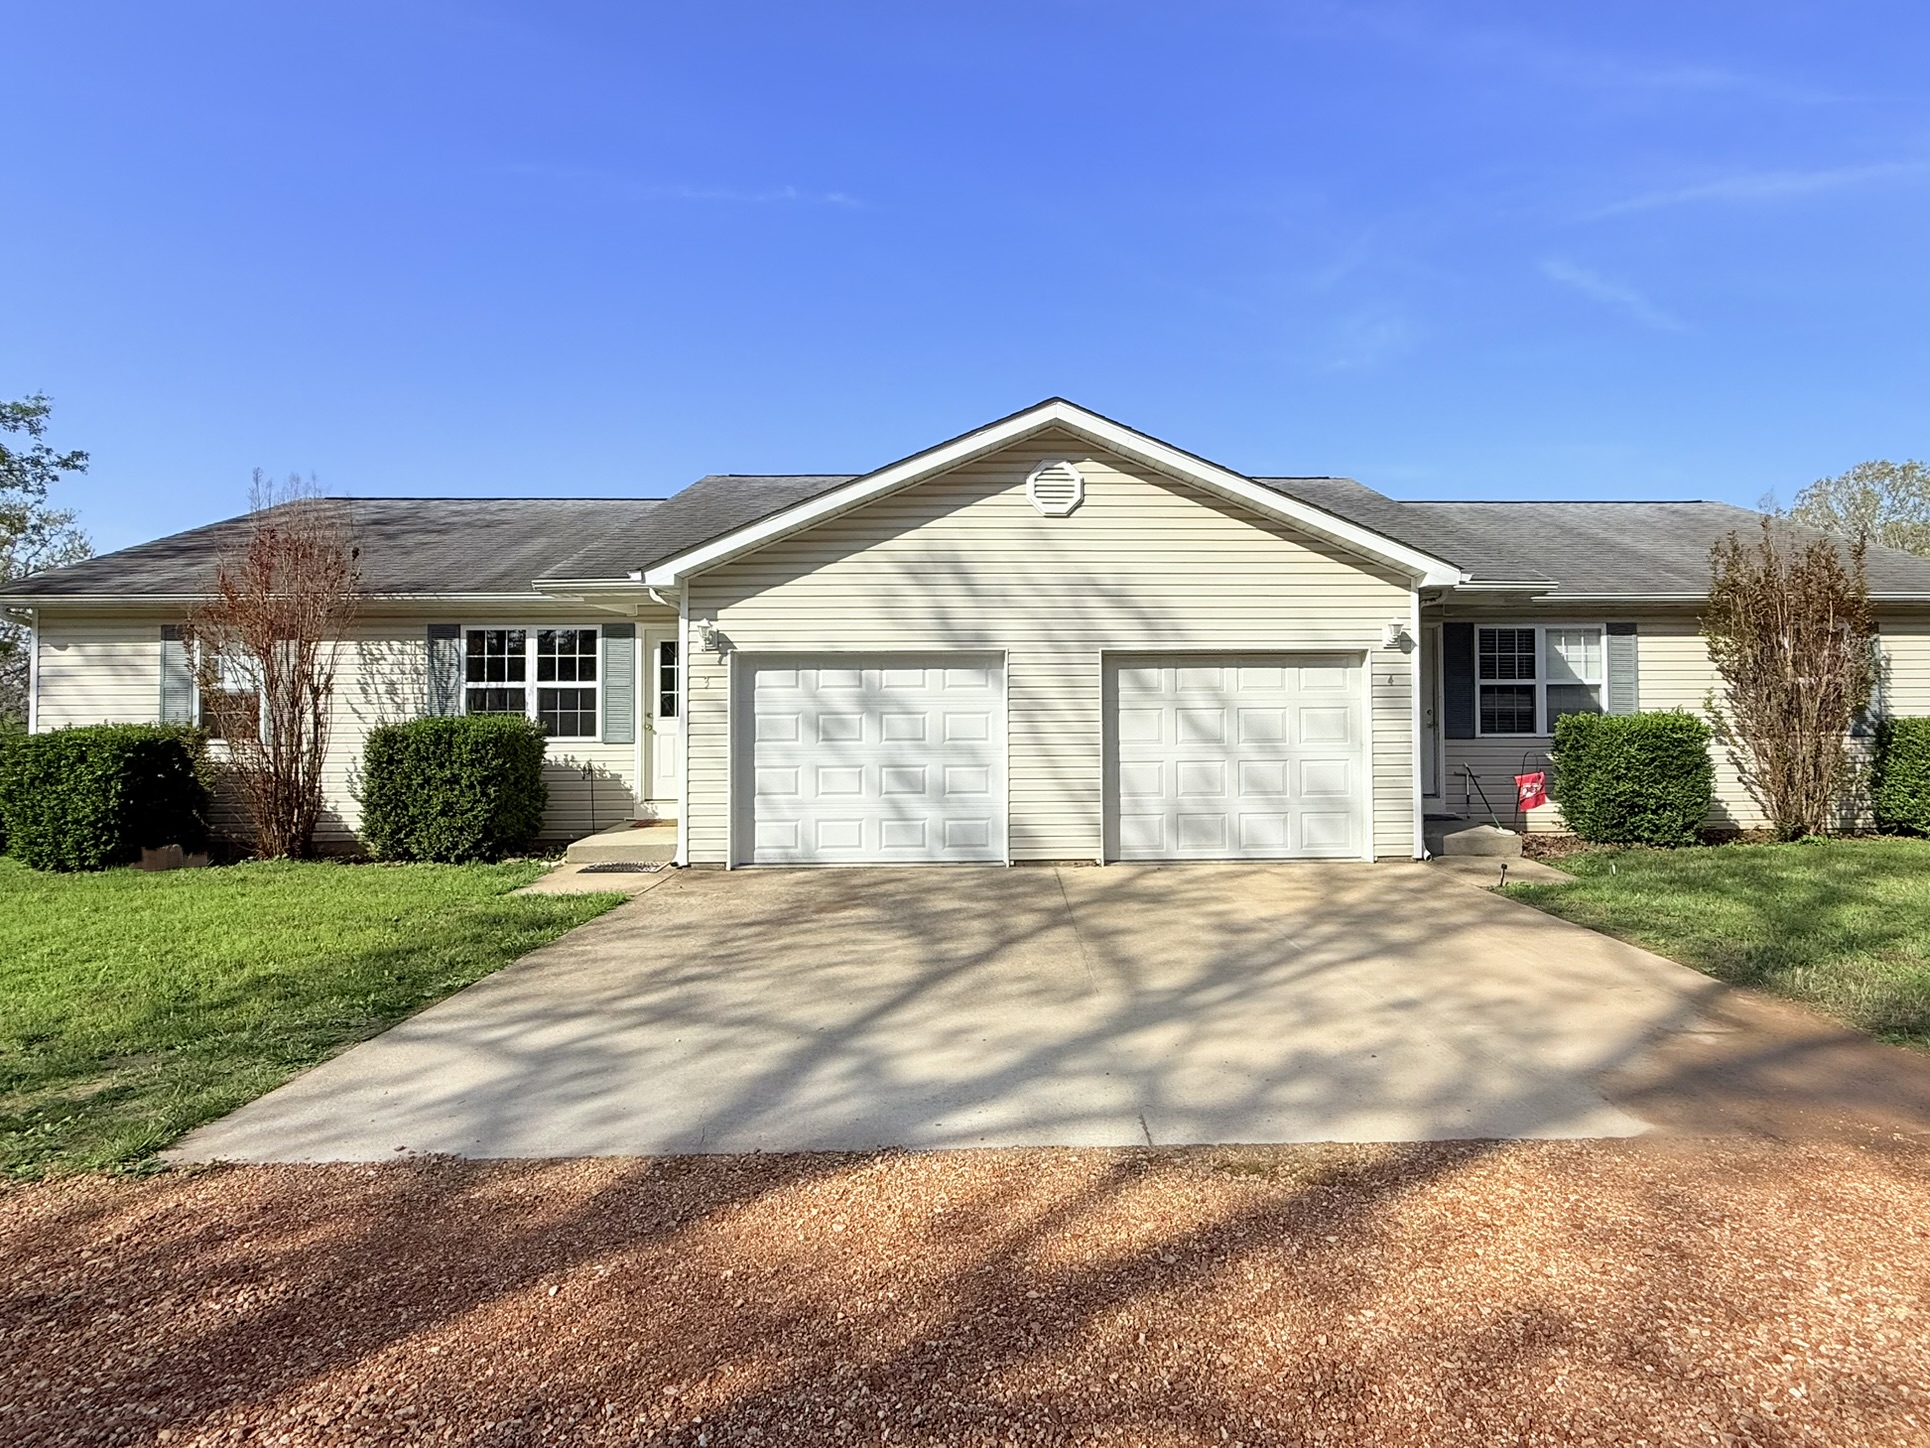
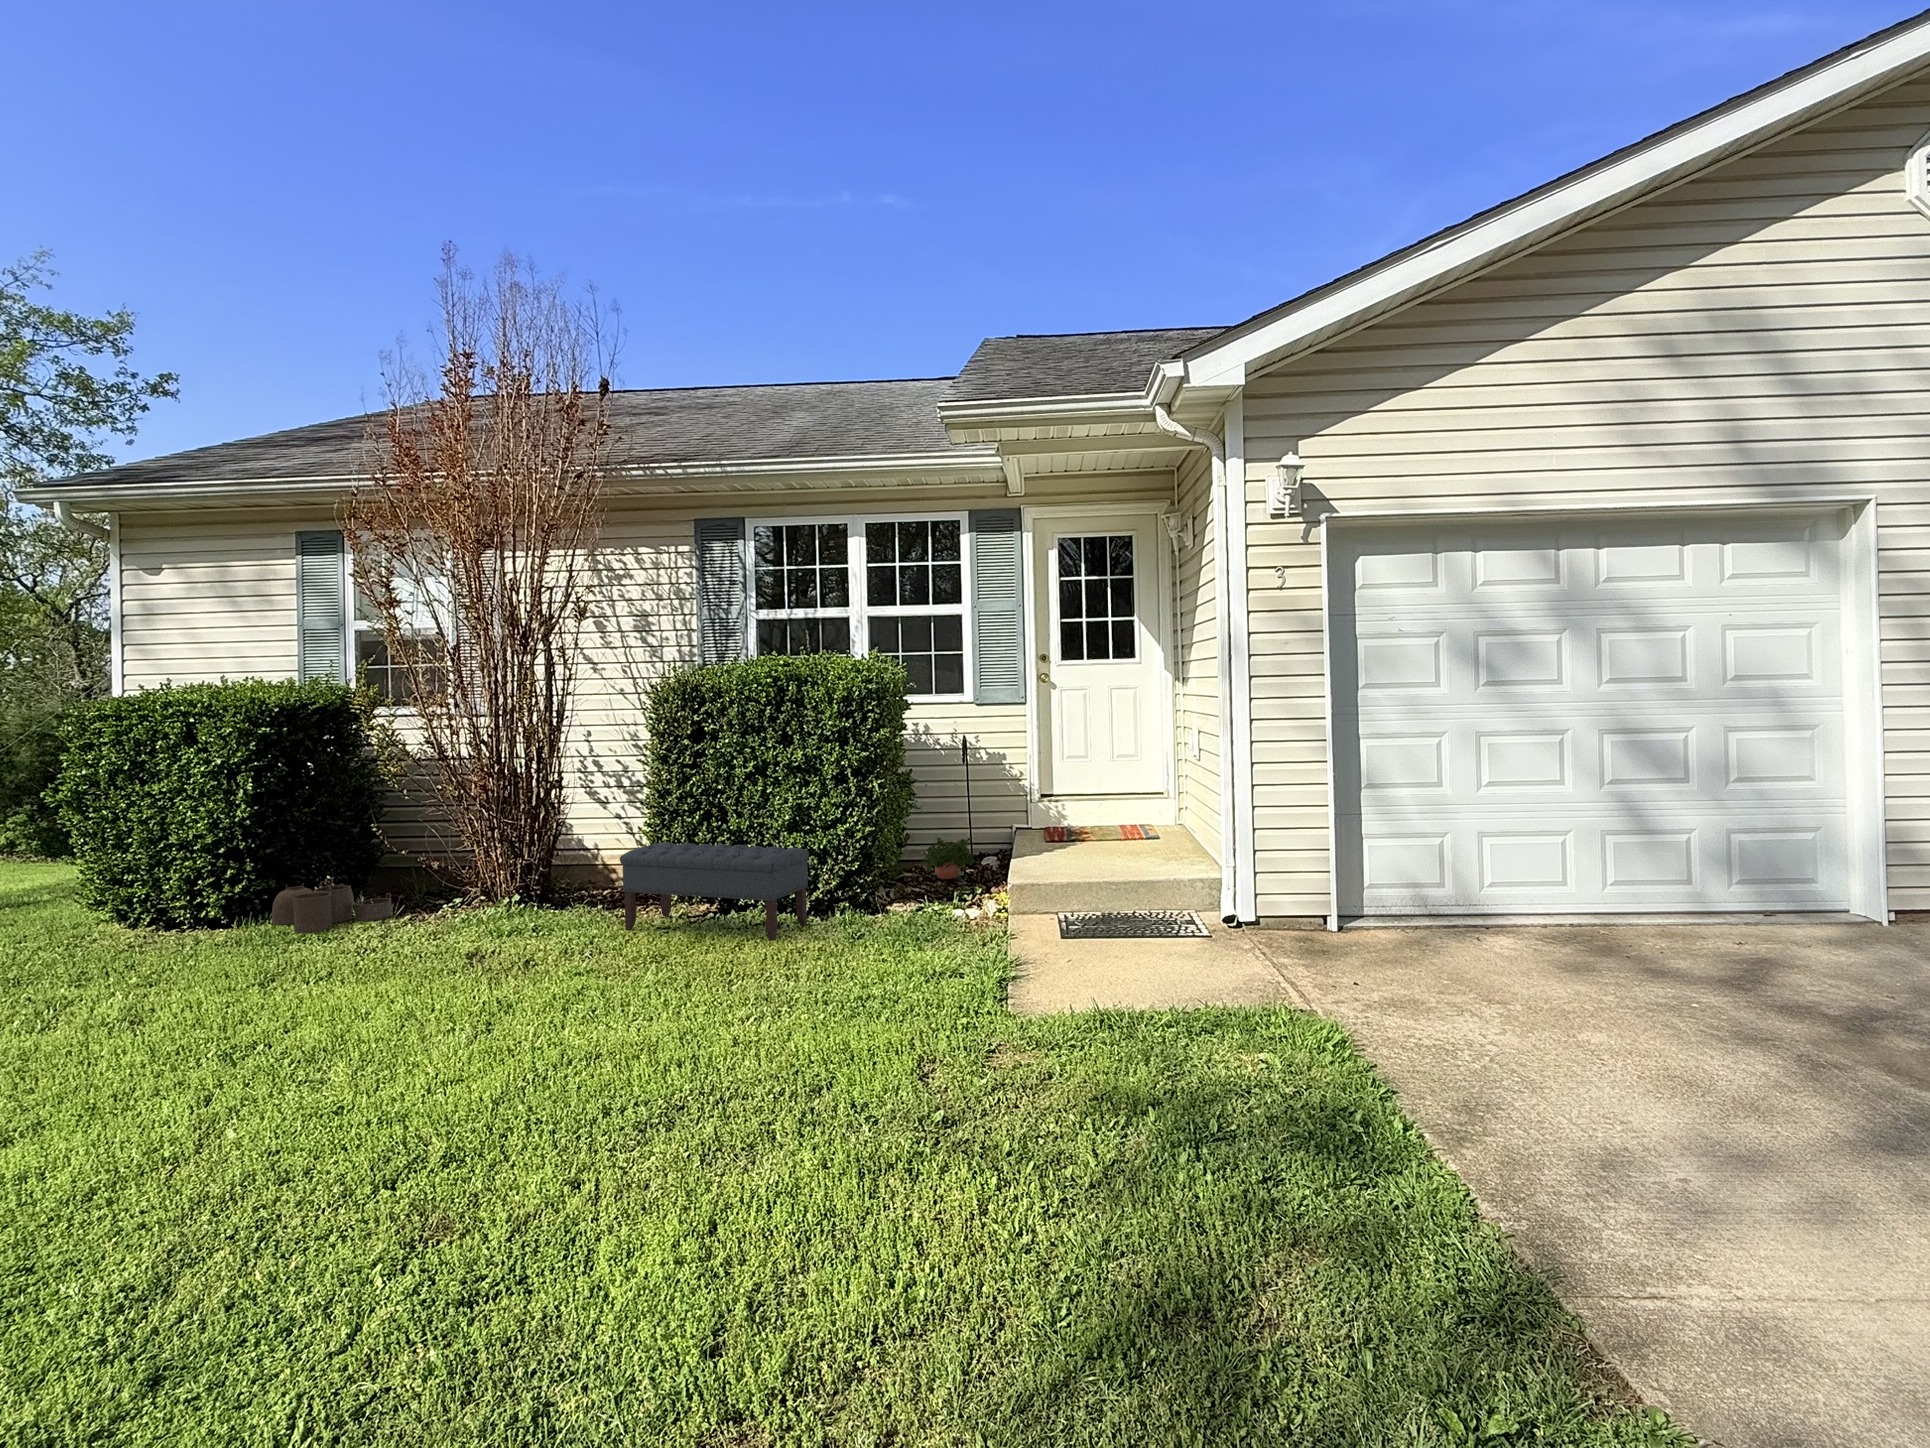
bench: none [340,821,453,872] -> present [620,842,809,941]
potted plant: none [554,825,595,852] -> present [921,837,974,879]

